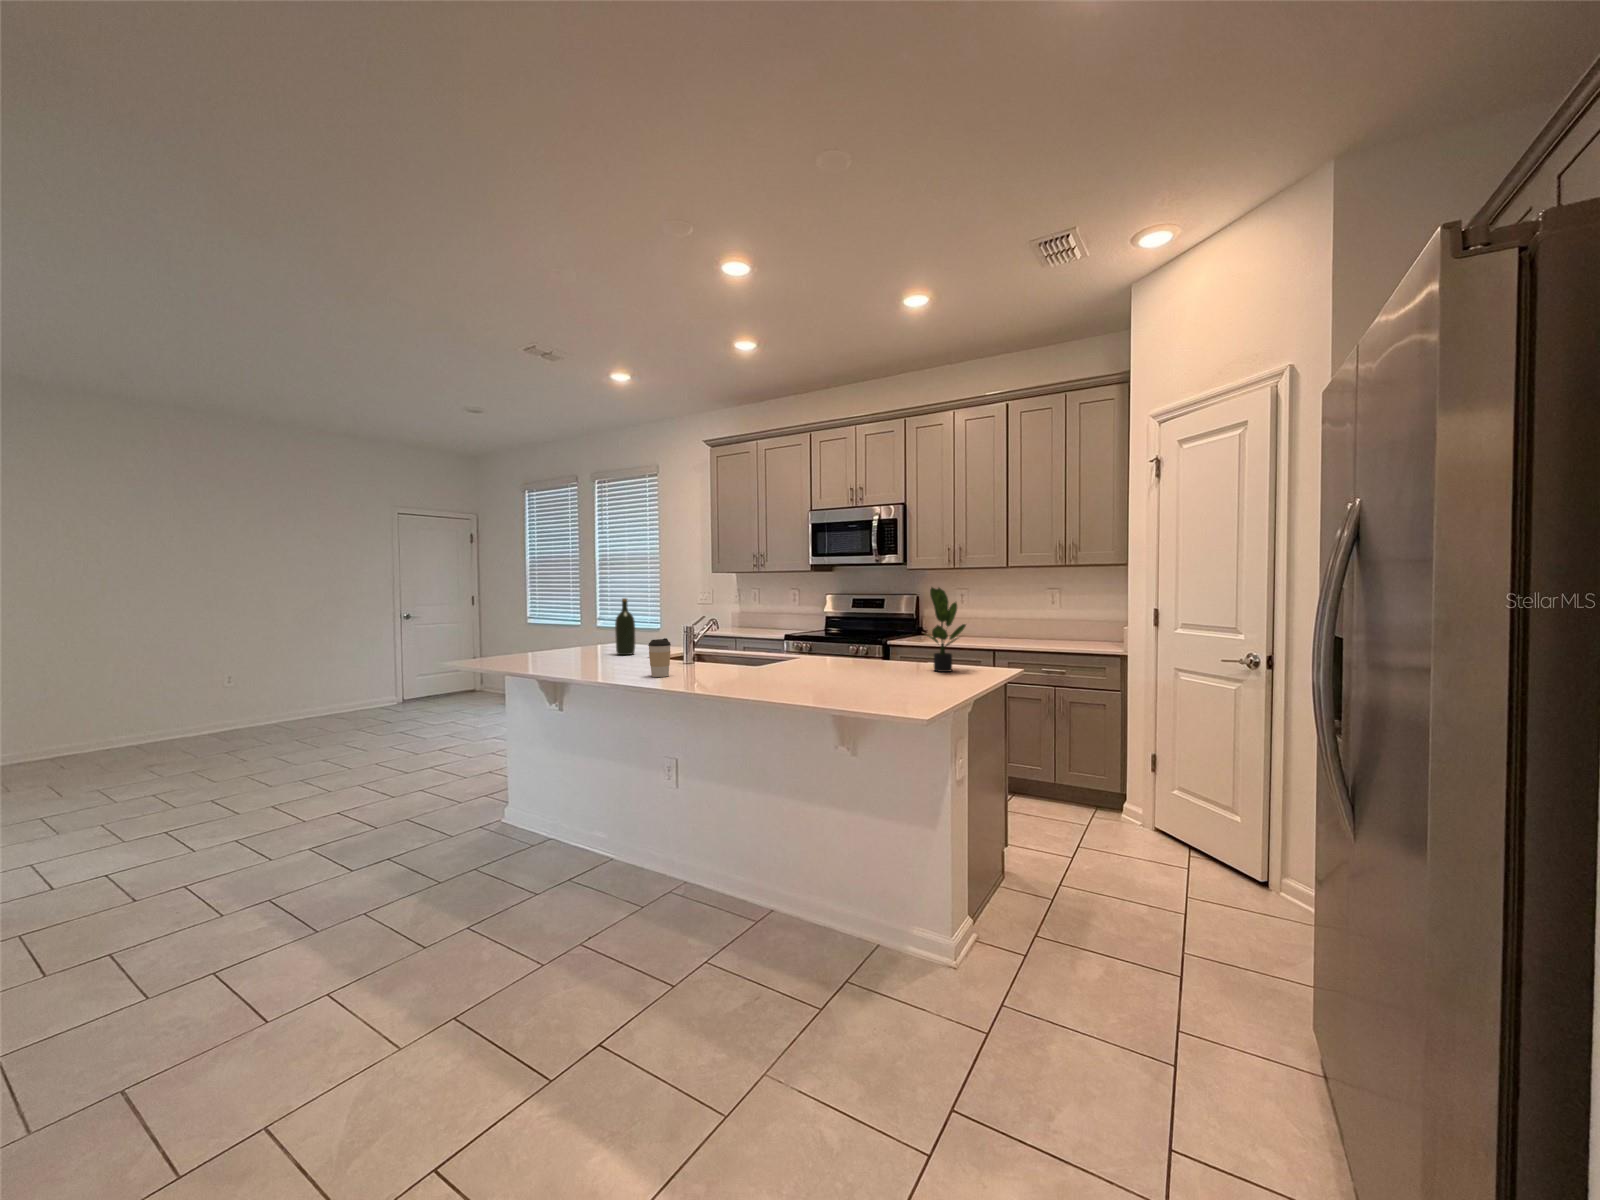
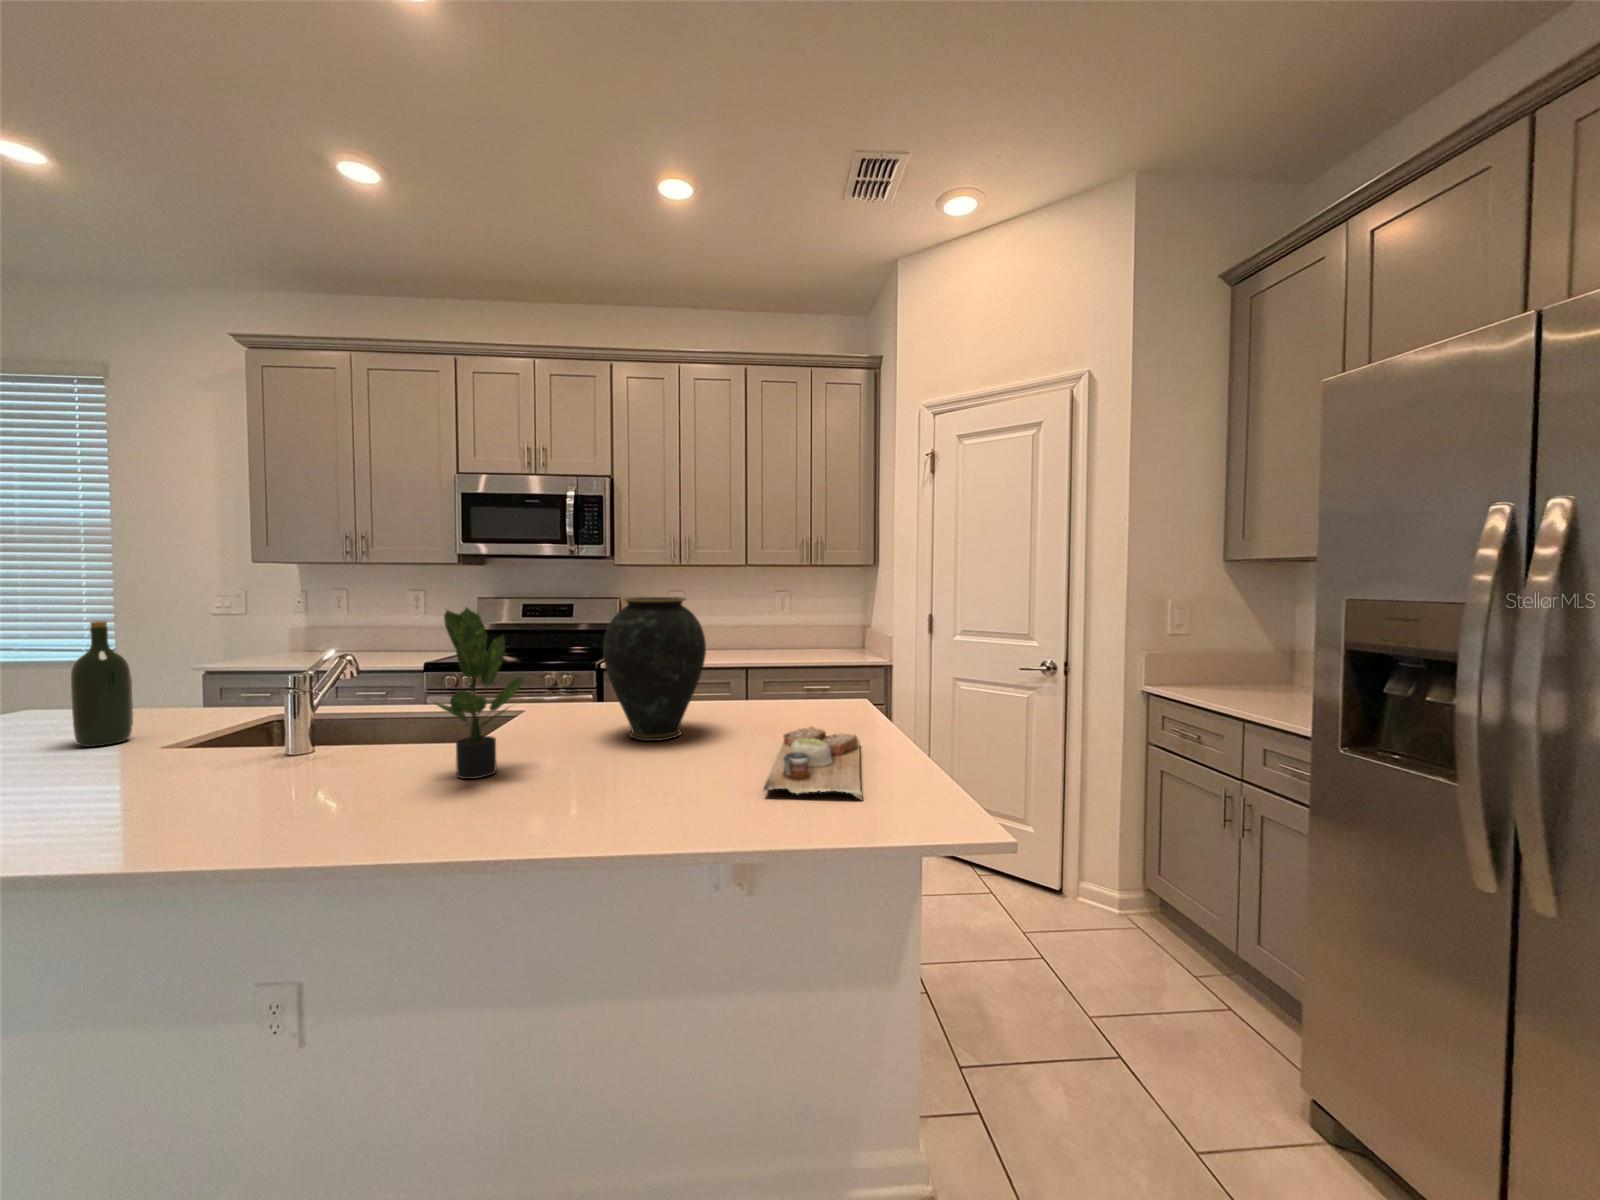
vase: none [812,587,873,673] -> present [603,597,706,741]
potted plant: present [927,587,966,672] -> present [435,608,524,779]
coffee cup: present [648,638,671,677] -> none [249,717,313,810]
cutting board: none [842,671,949,702] -> present [764,726,862,800]

